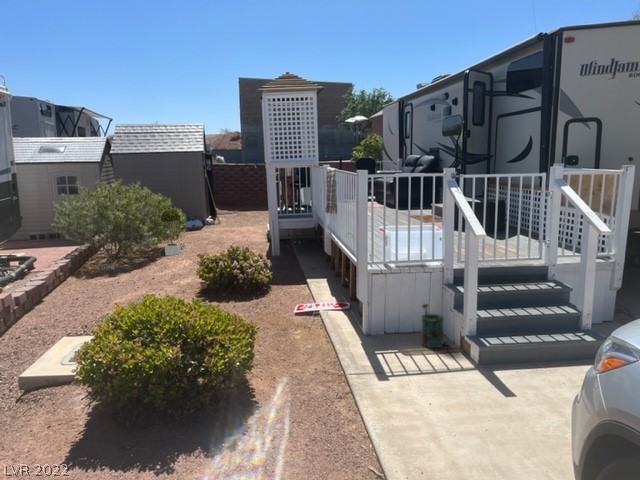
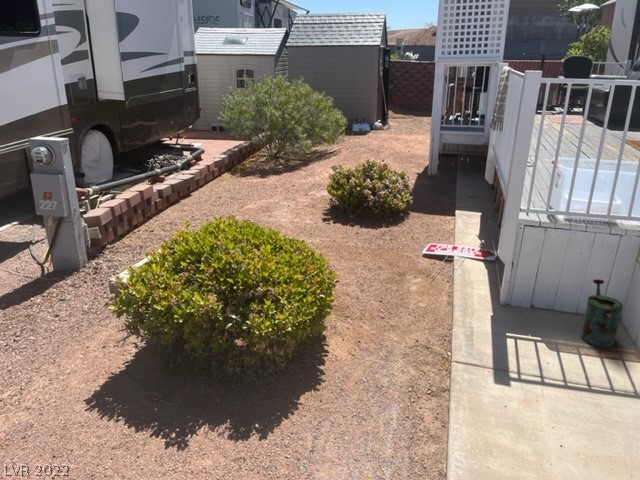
potted tree: present [161,209,181,255] -> none [314,109,335,161]

